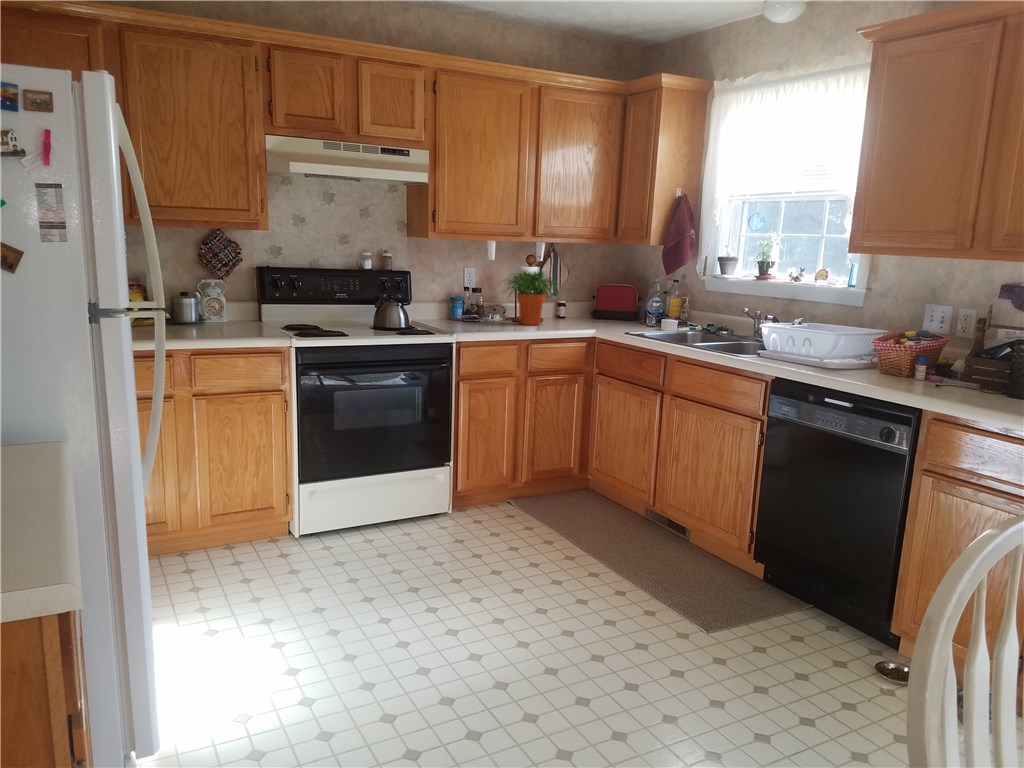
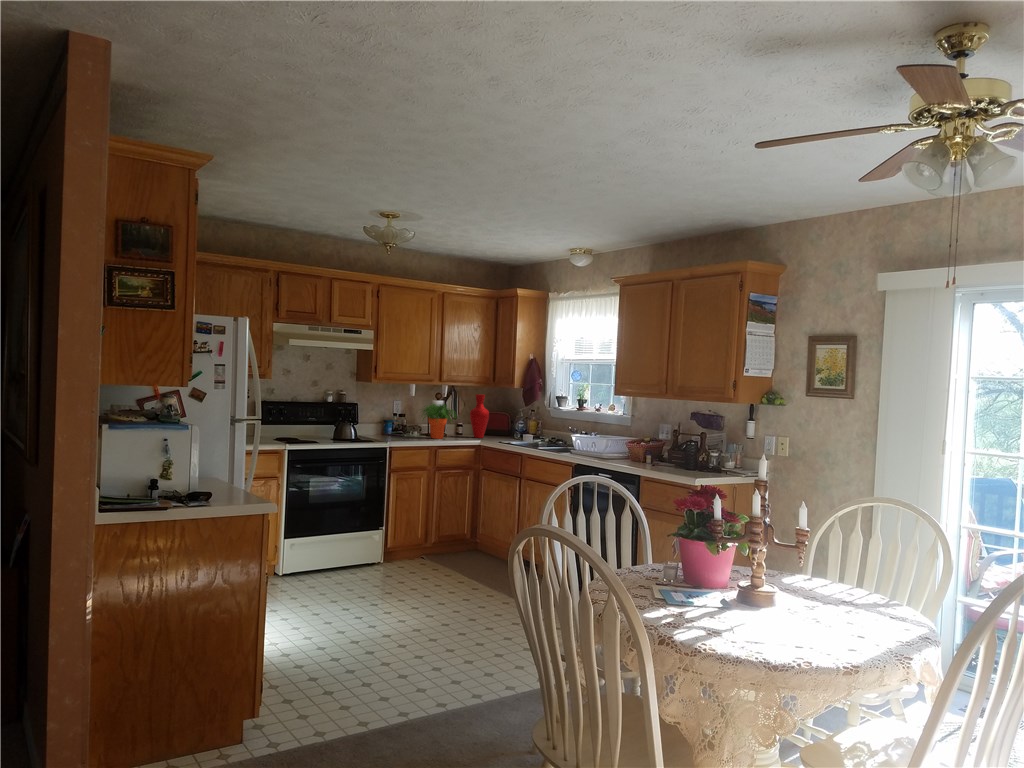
vase: none [580,256,609,323] -> present [470,394,489,438]

